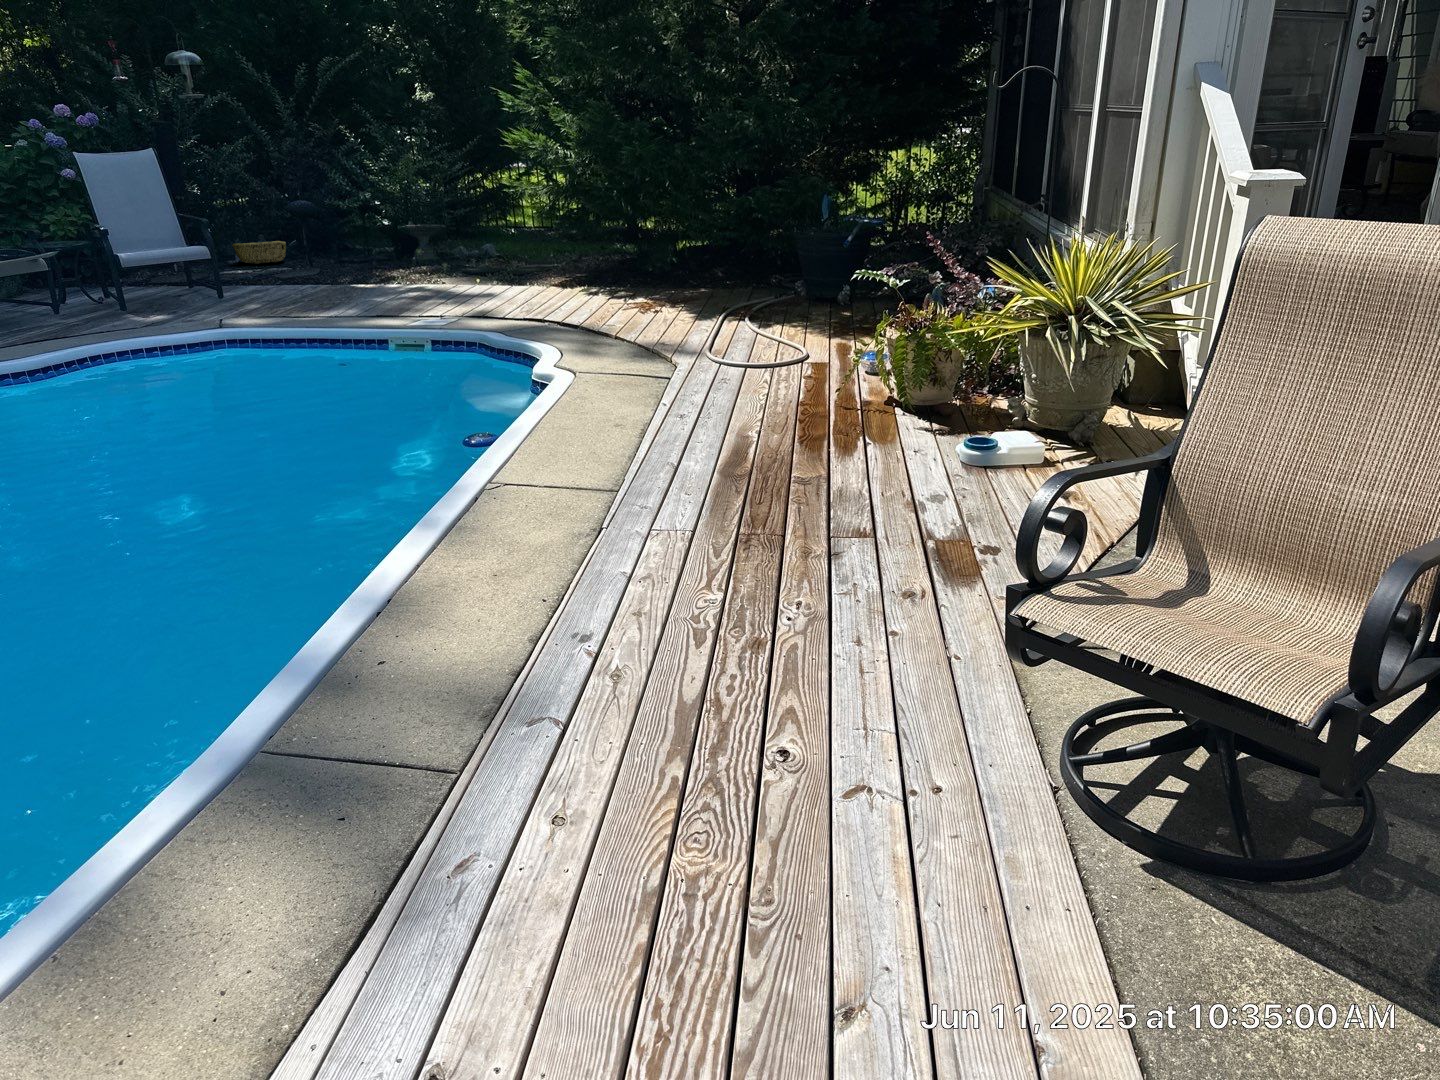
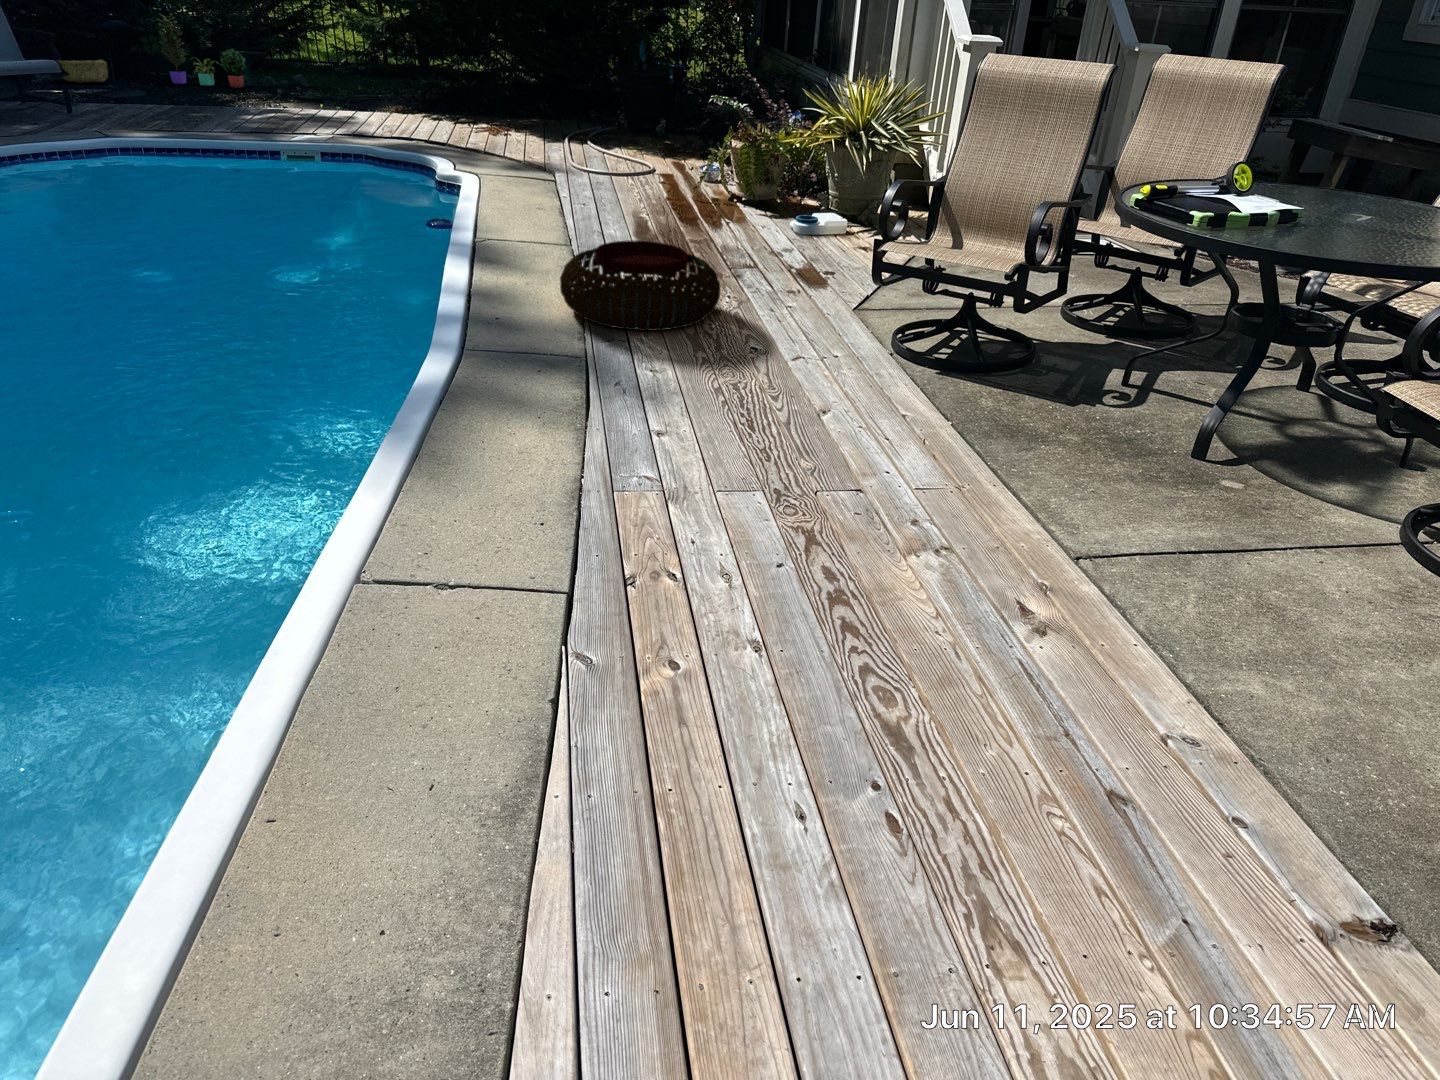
potted plant: none [335,191,420,261] -> present [158,14,247,88]
pouf: none [498,523,760,691] -> present [560,240,721,331]

